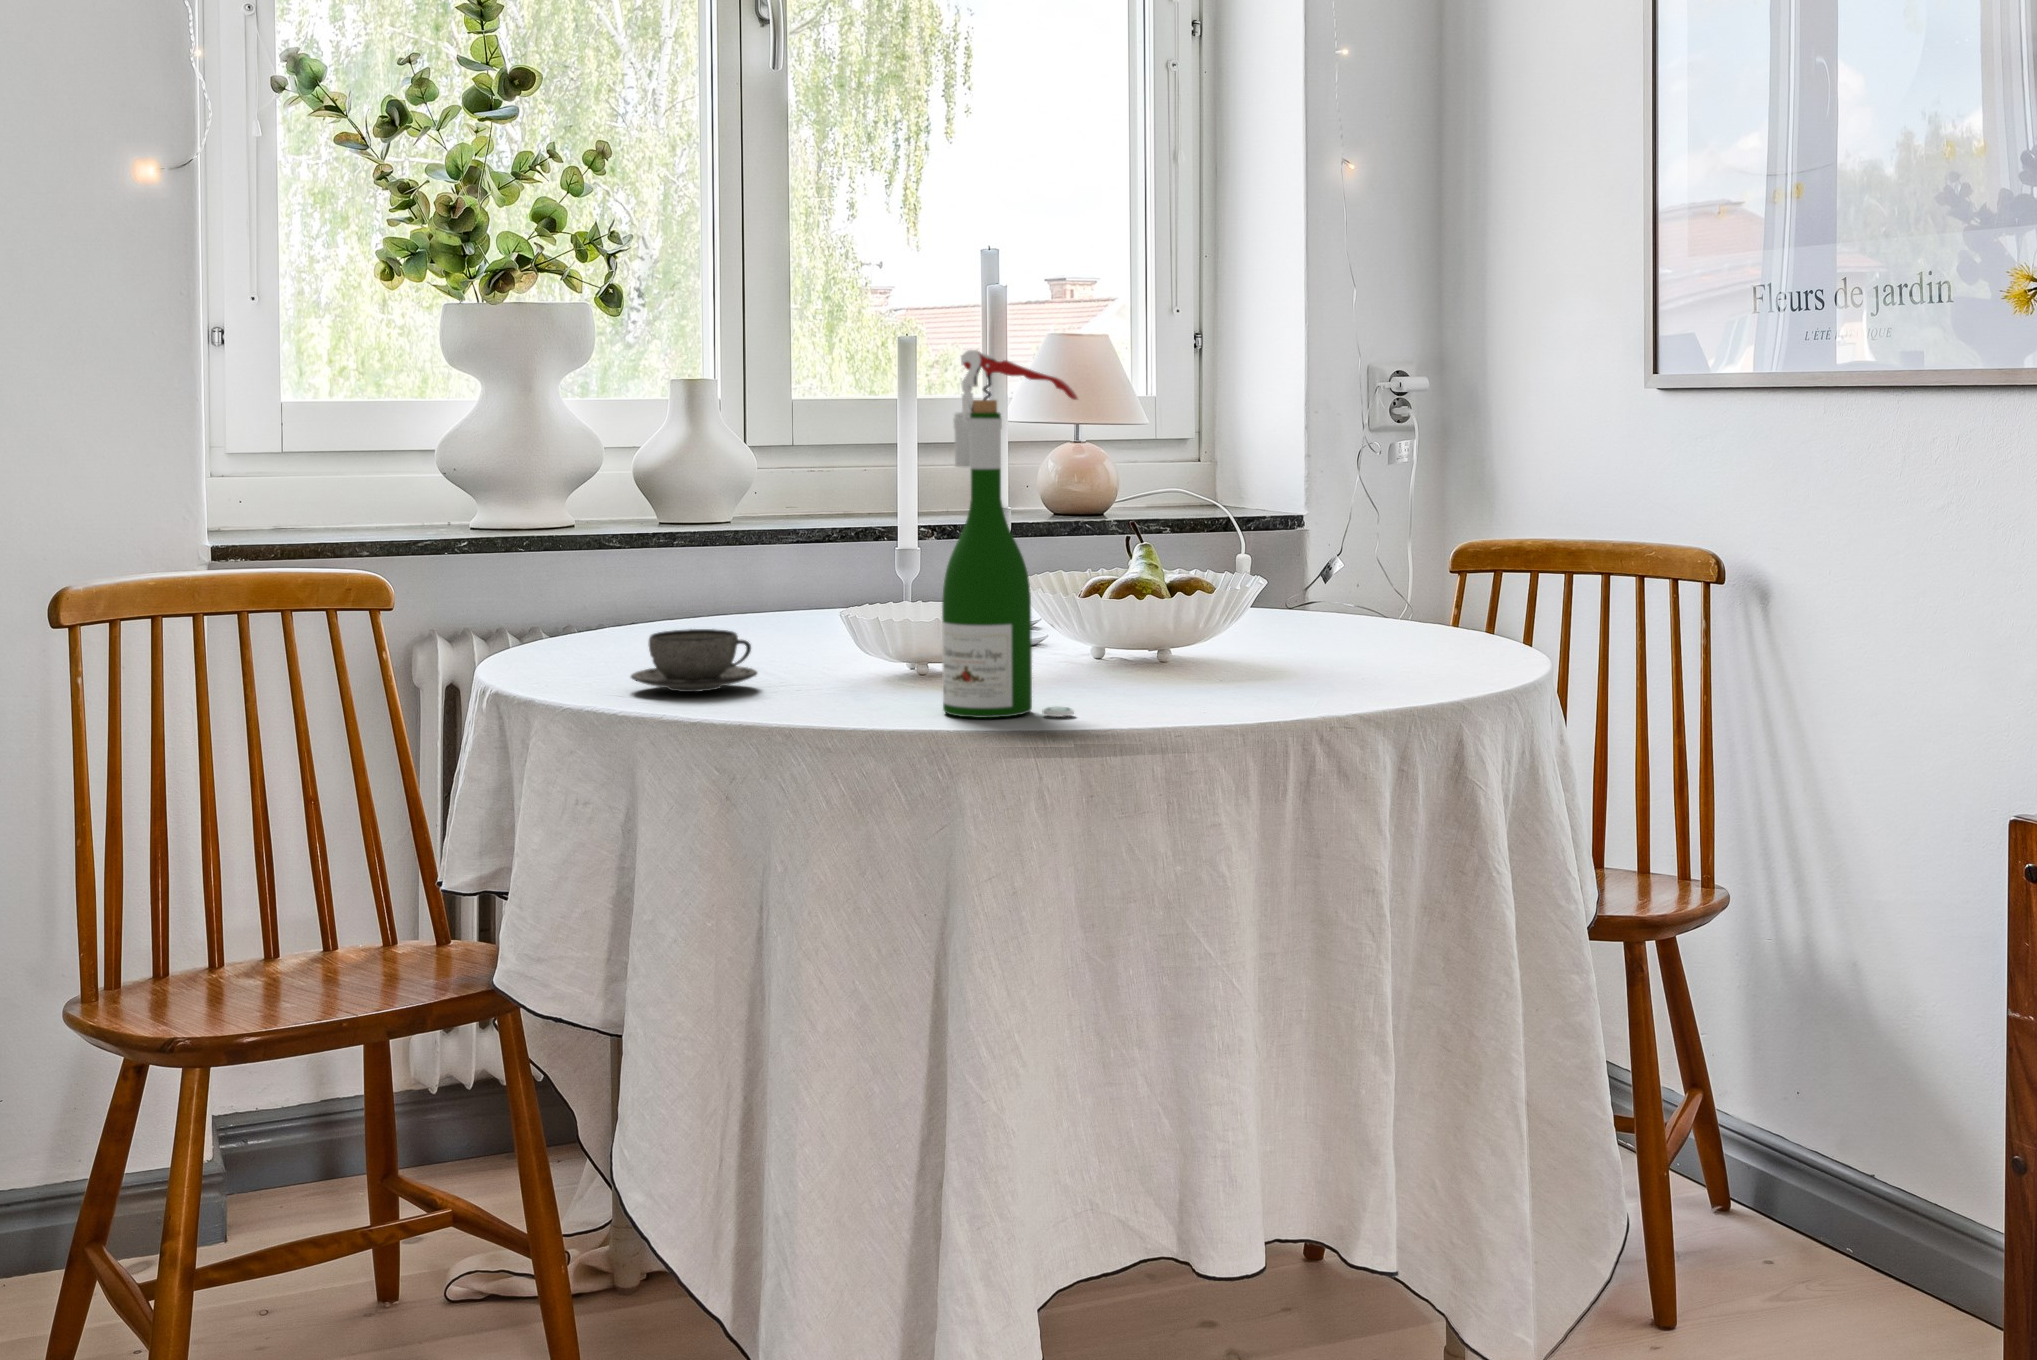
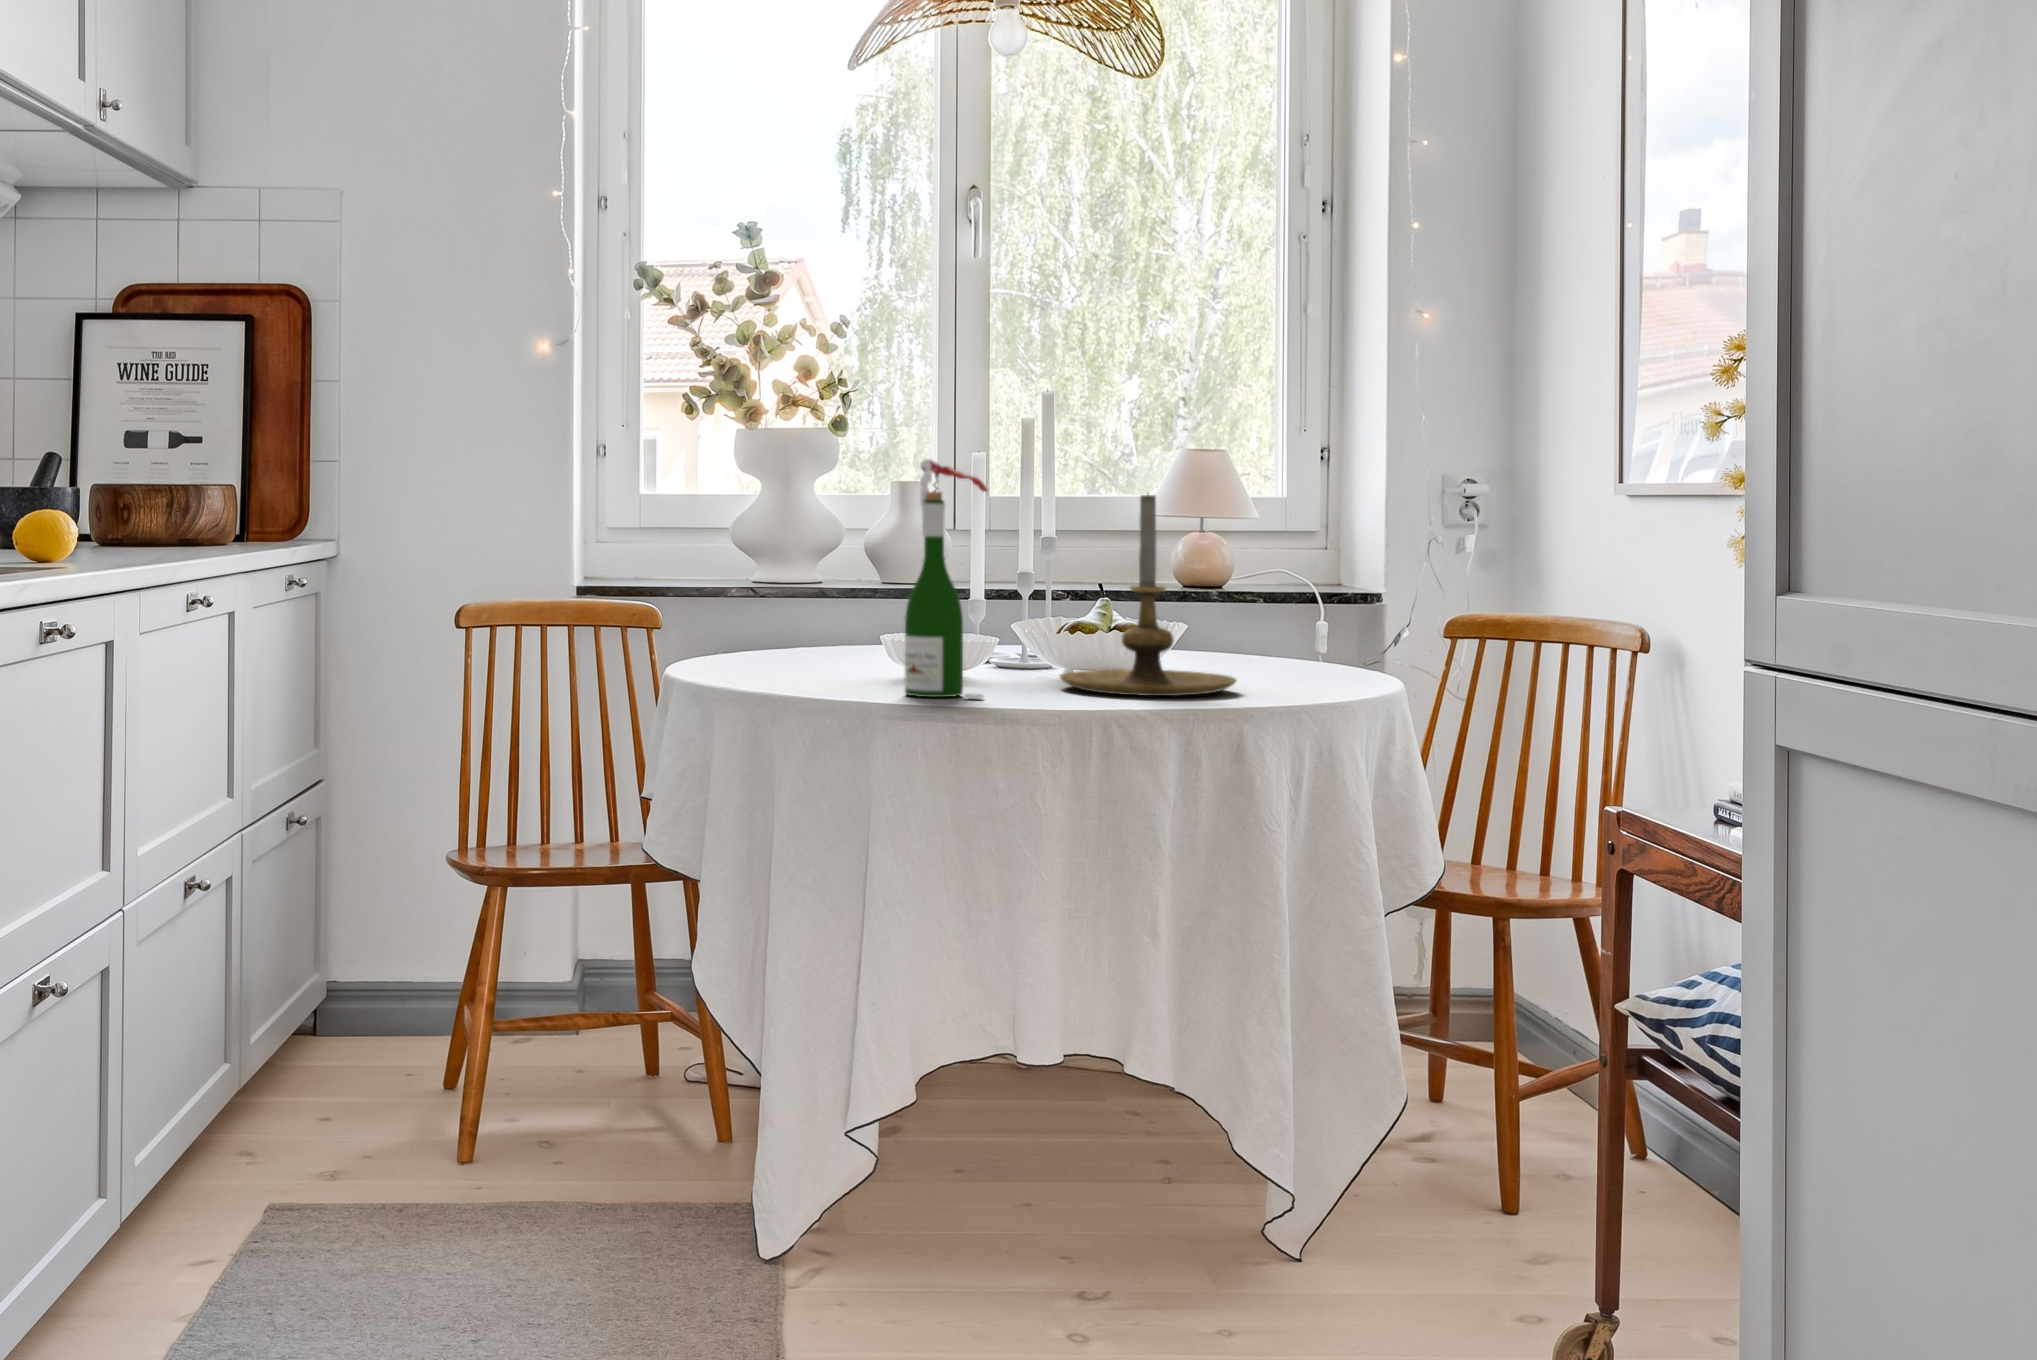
candle holder: none [1115,396,1364,688] -> present [1060,494,1236,696]
teacup: present [631,629,757,692] -> none [744,639,824,678]

